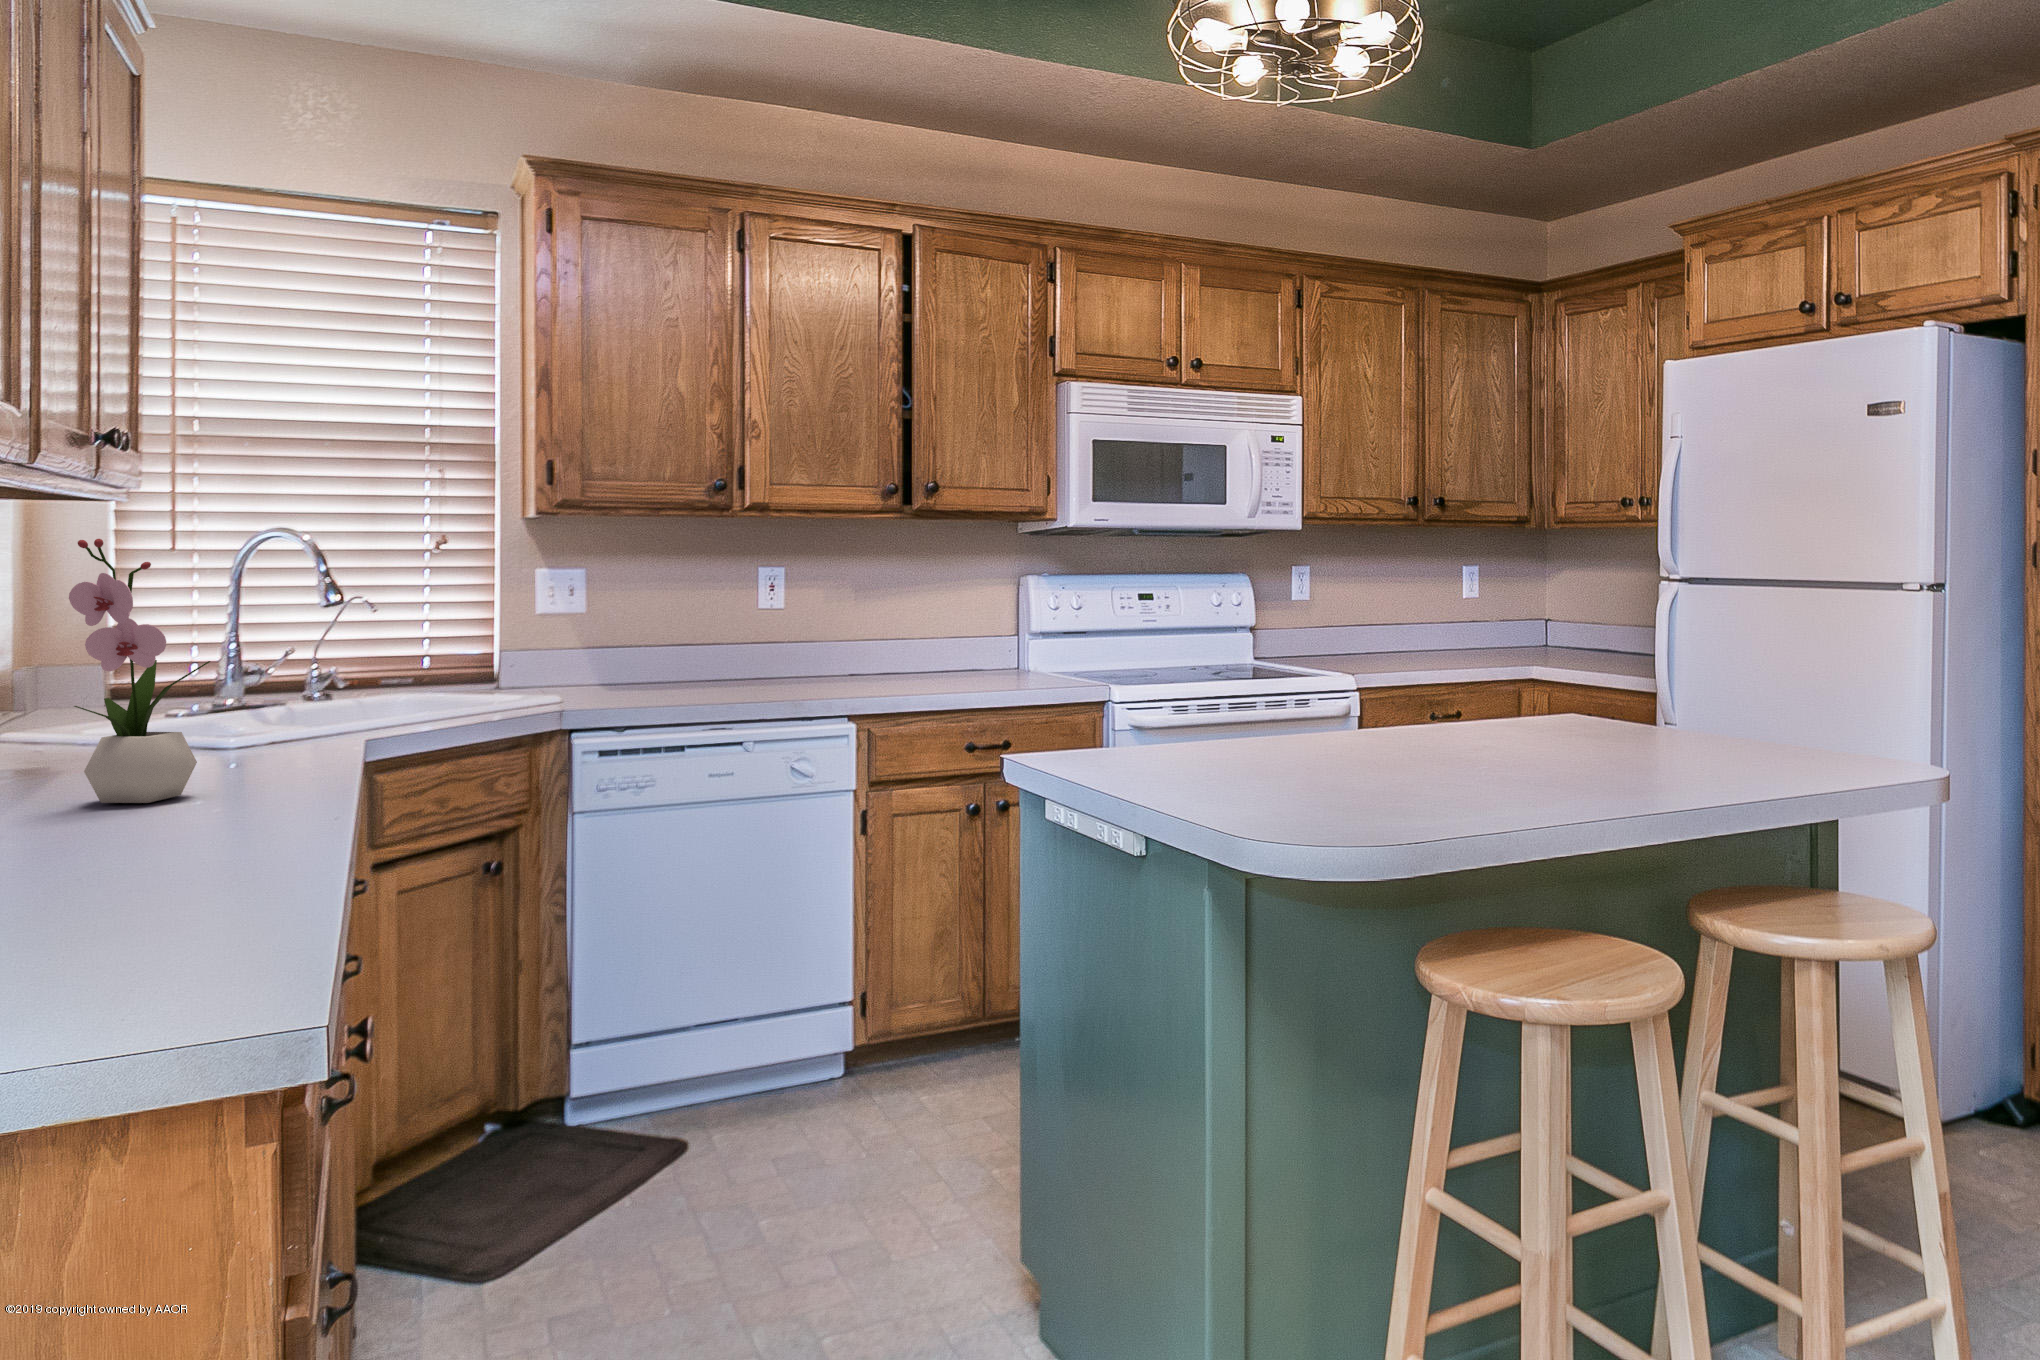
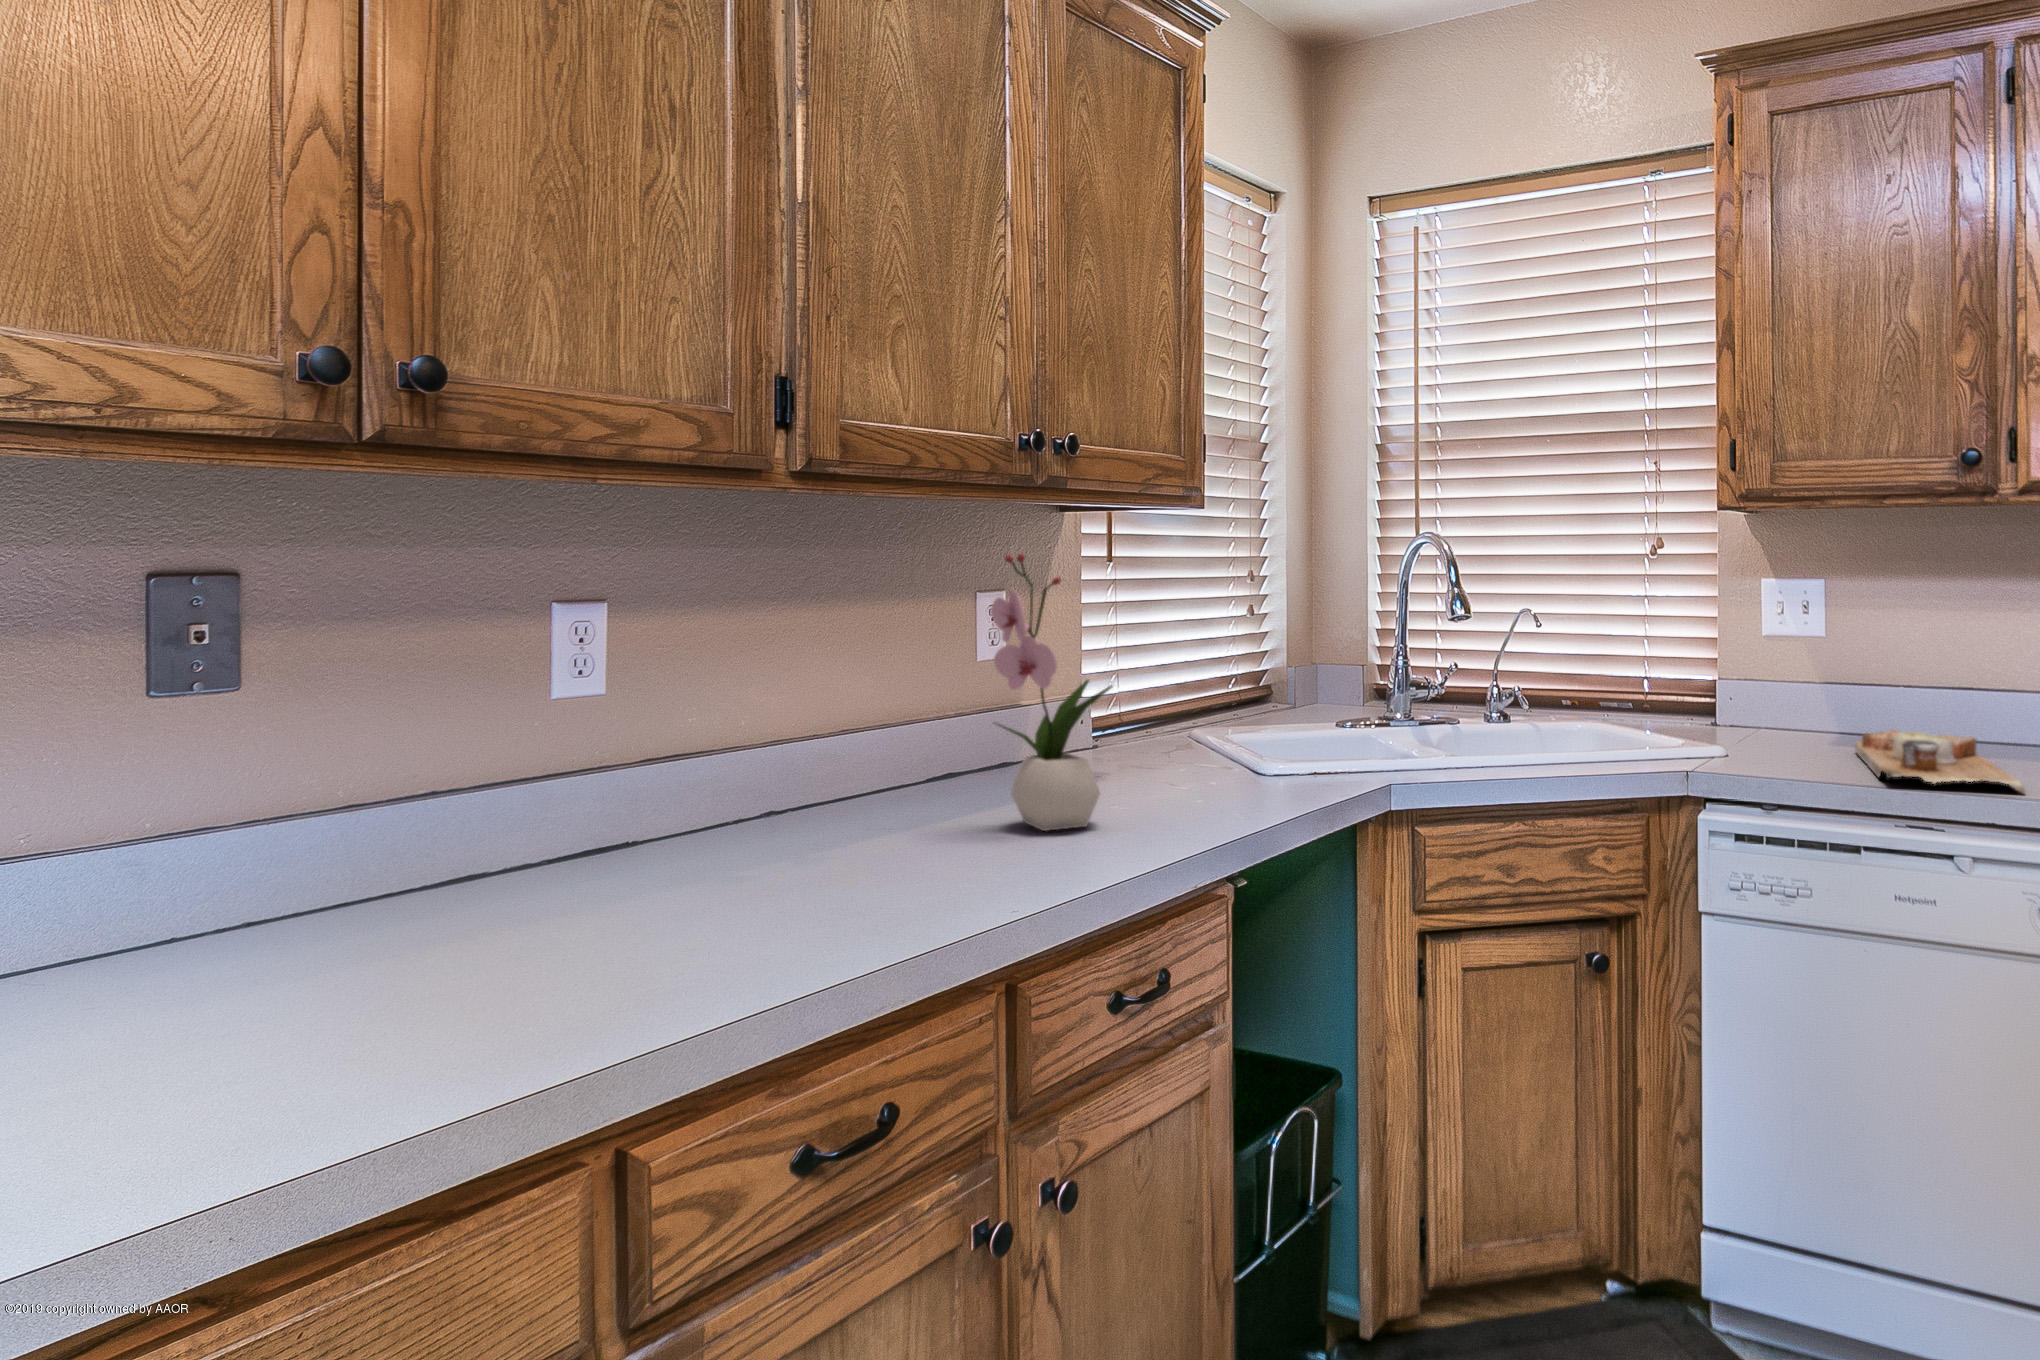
cutting board: none [633,670,777,701] -> present [1855,729,2025,793]

